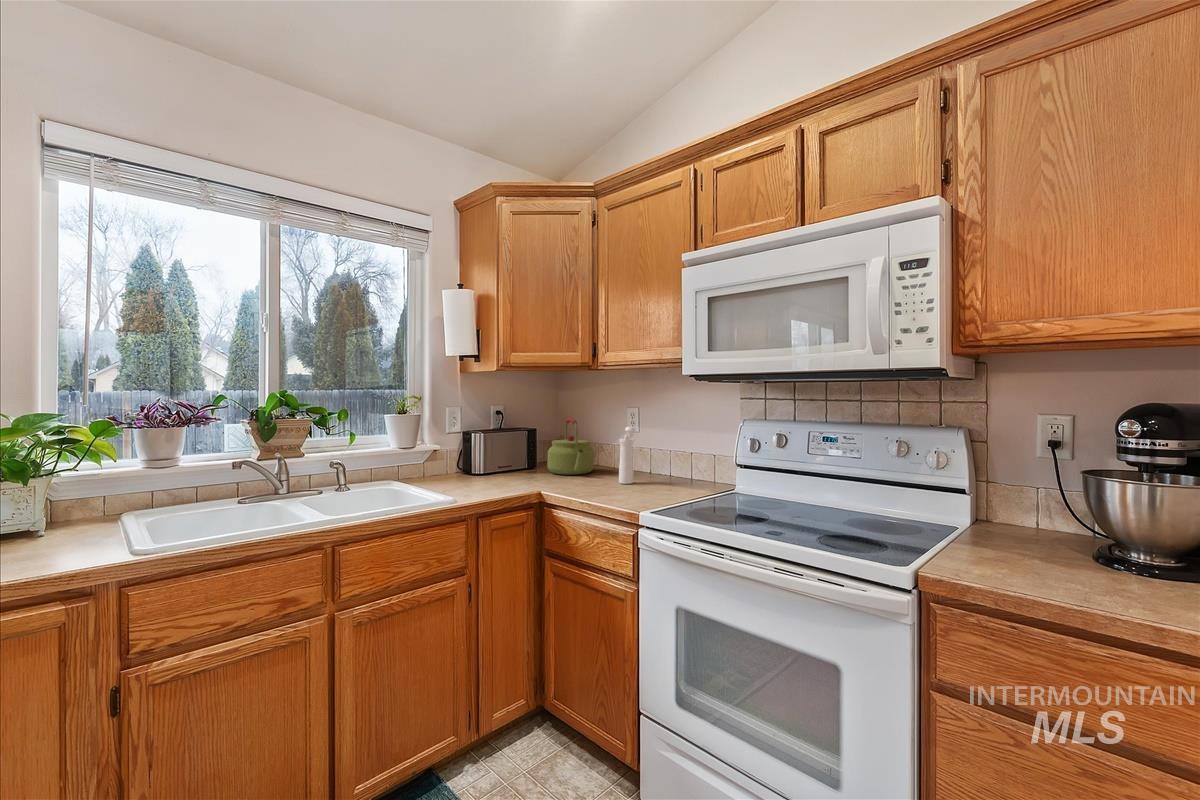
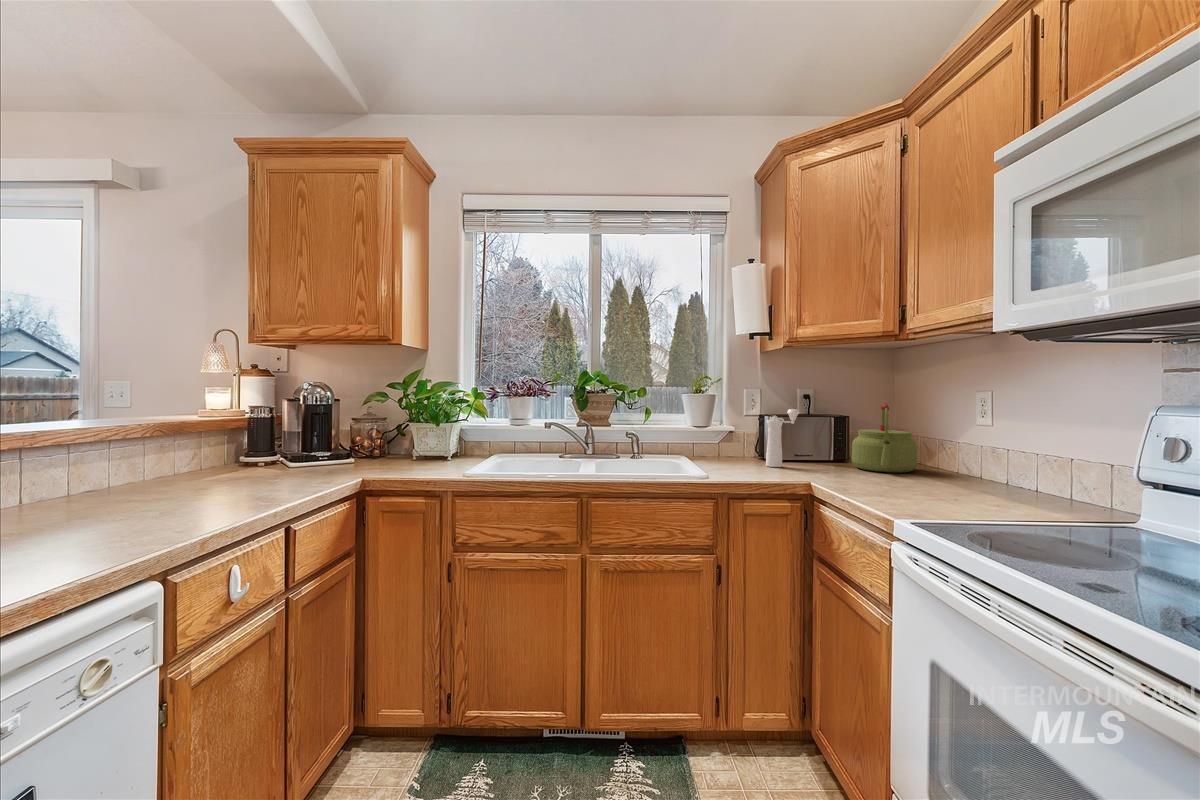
pepper mill: present [619,427,636,484] -> present [766,409,799,467]

